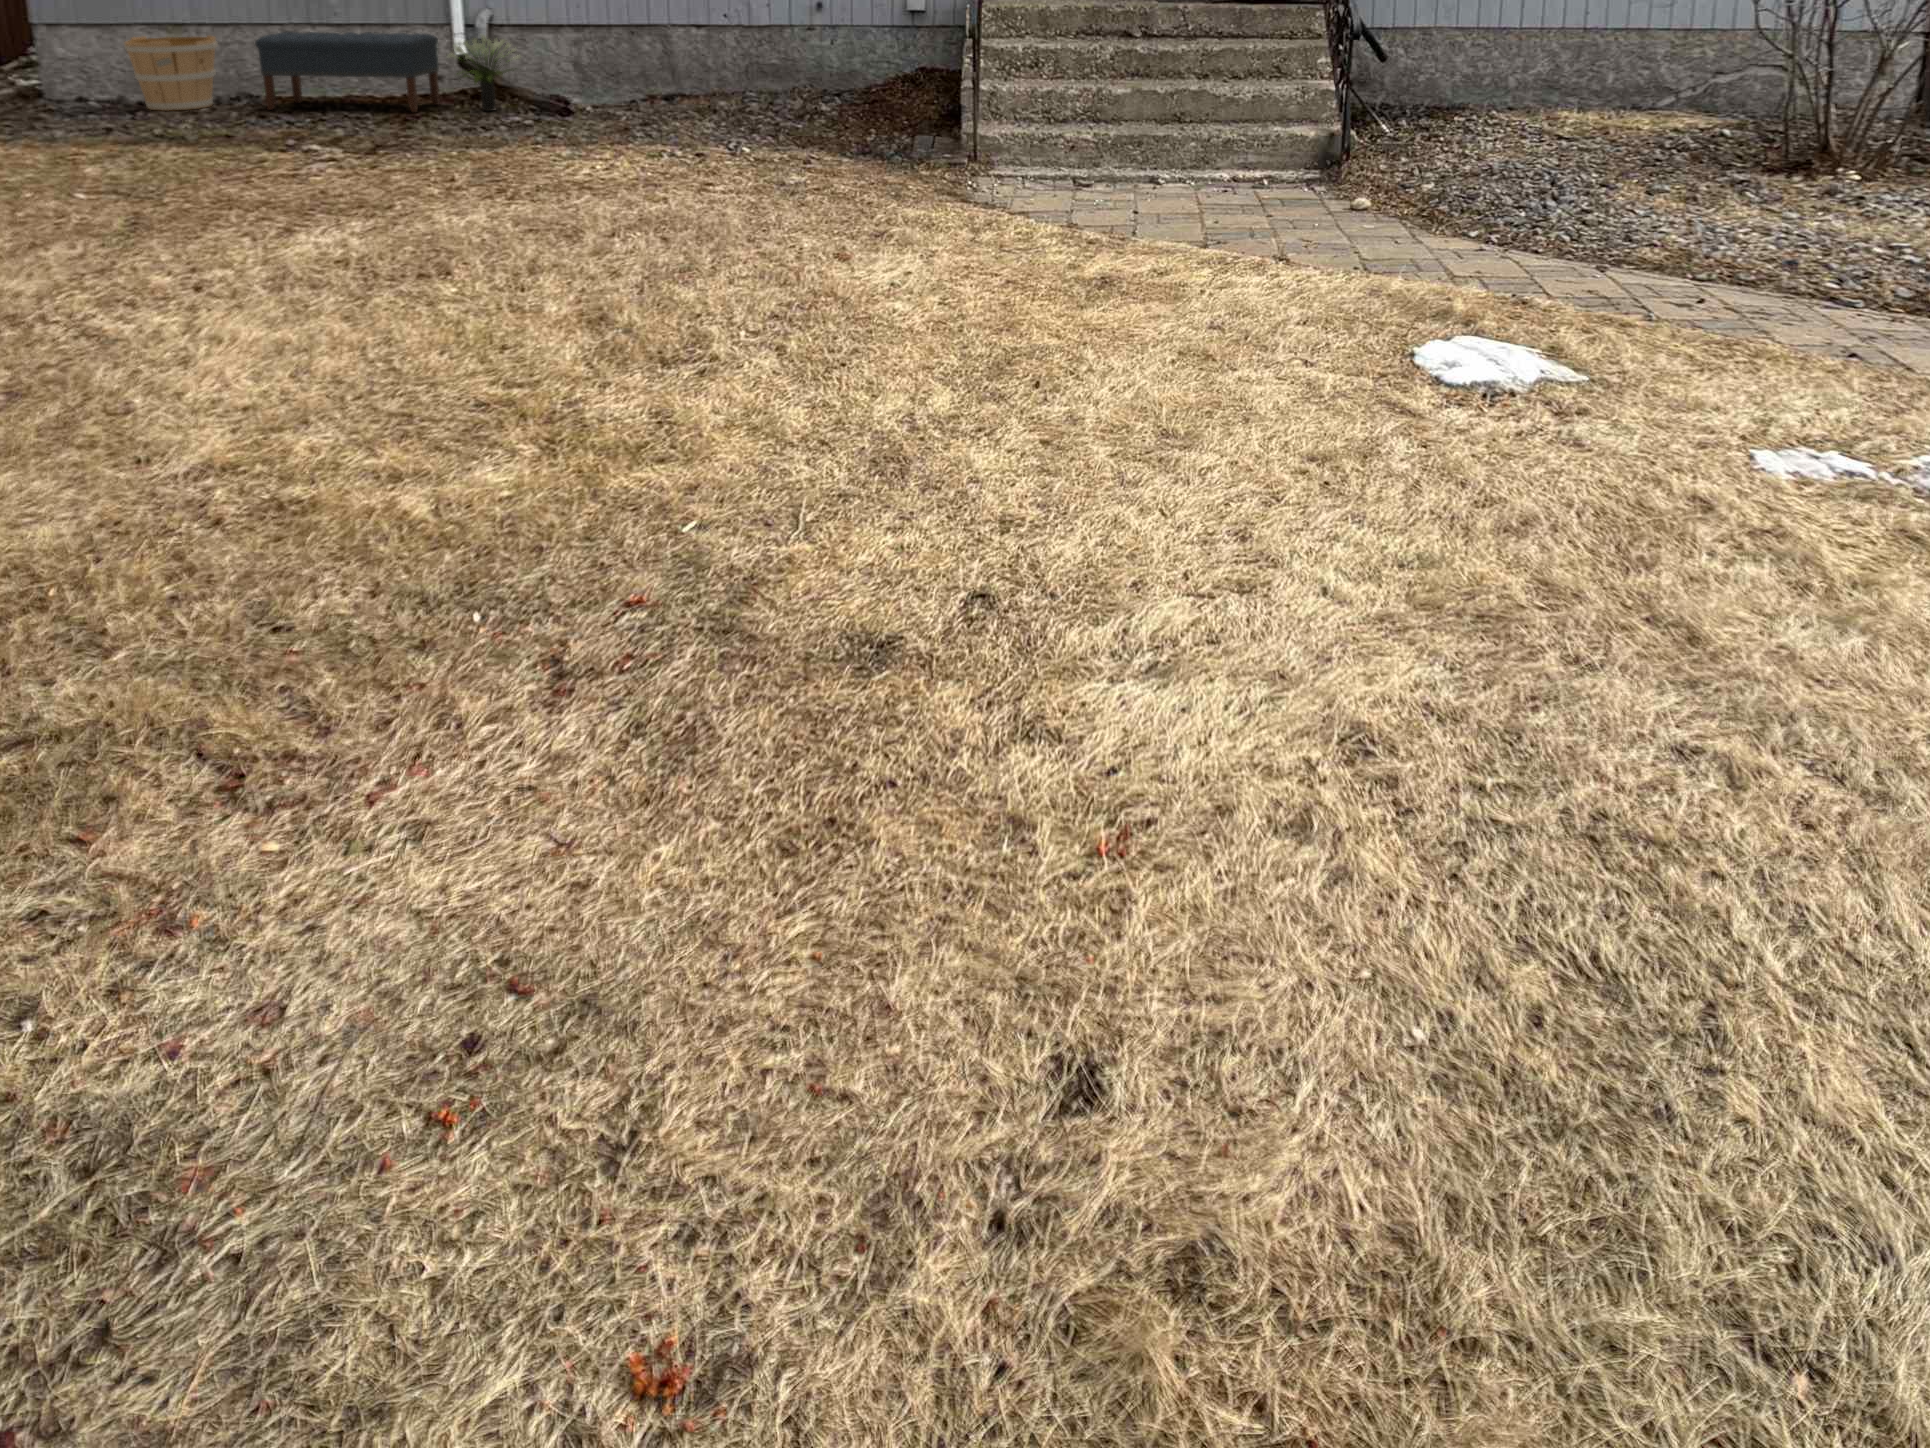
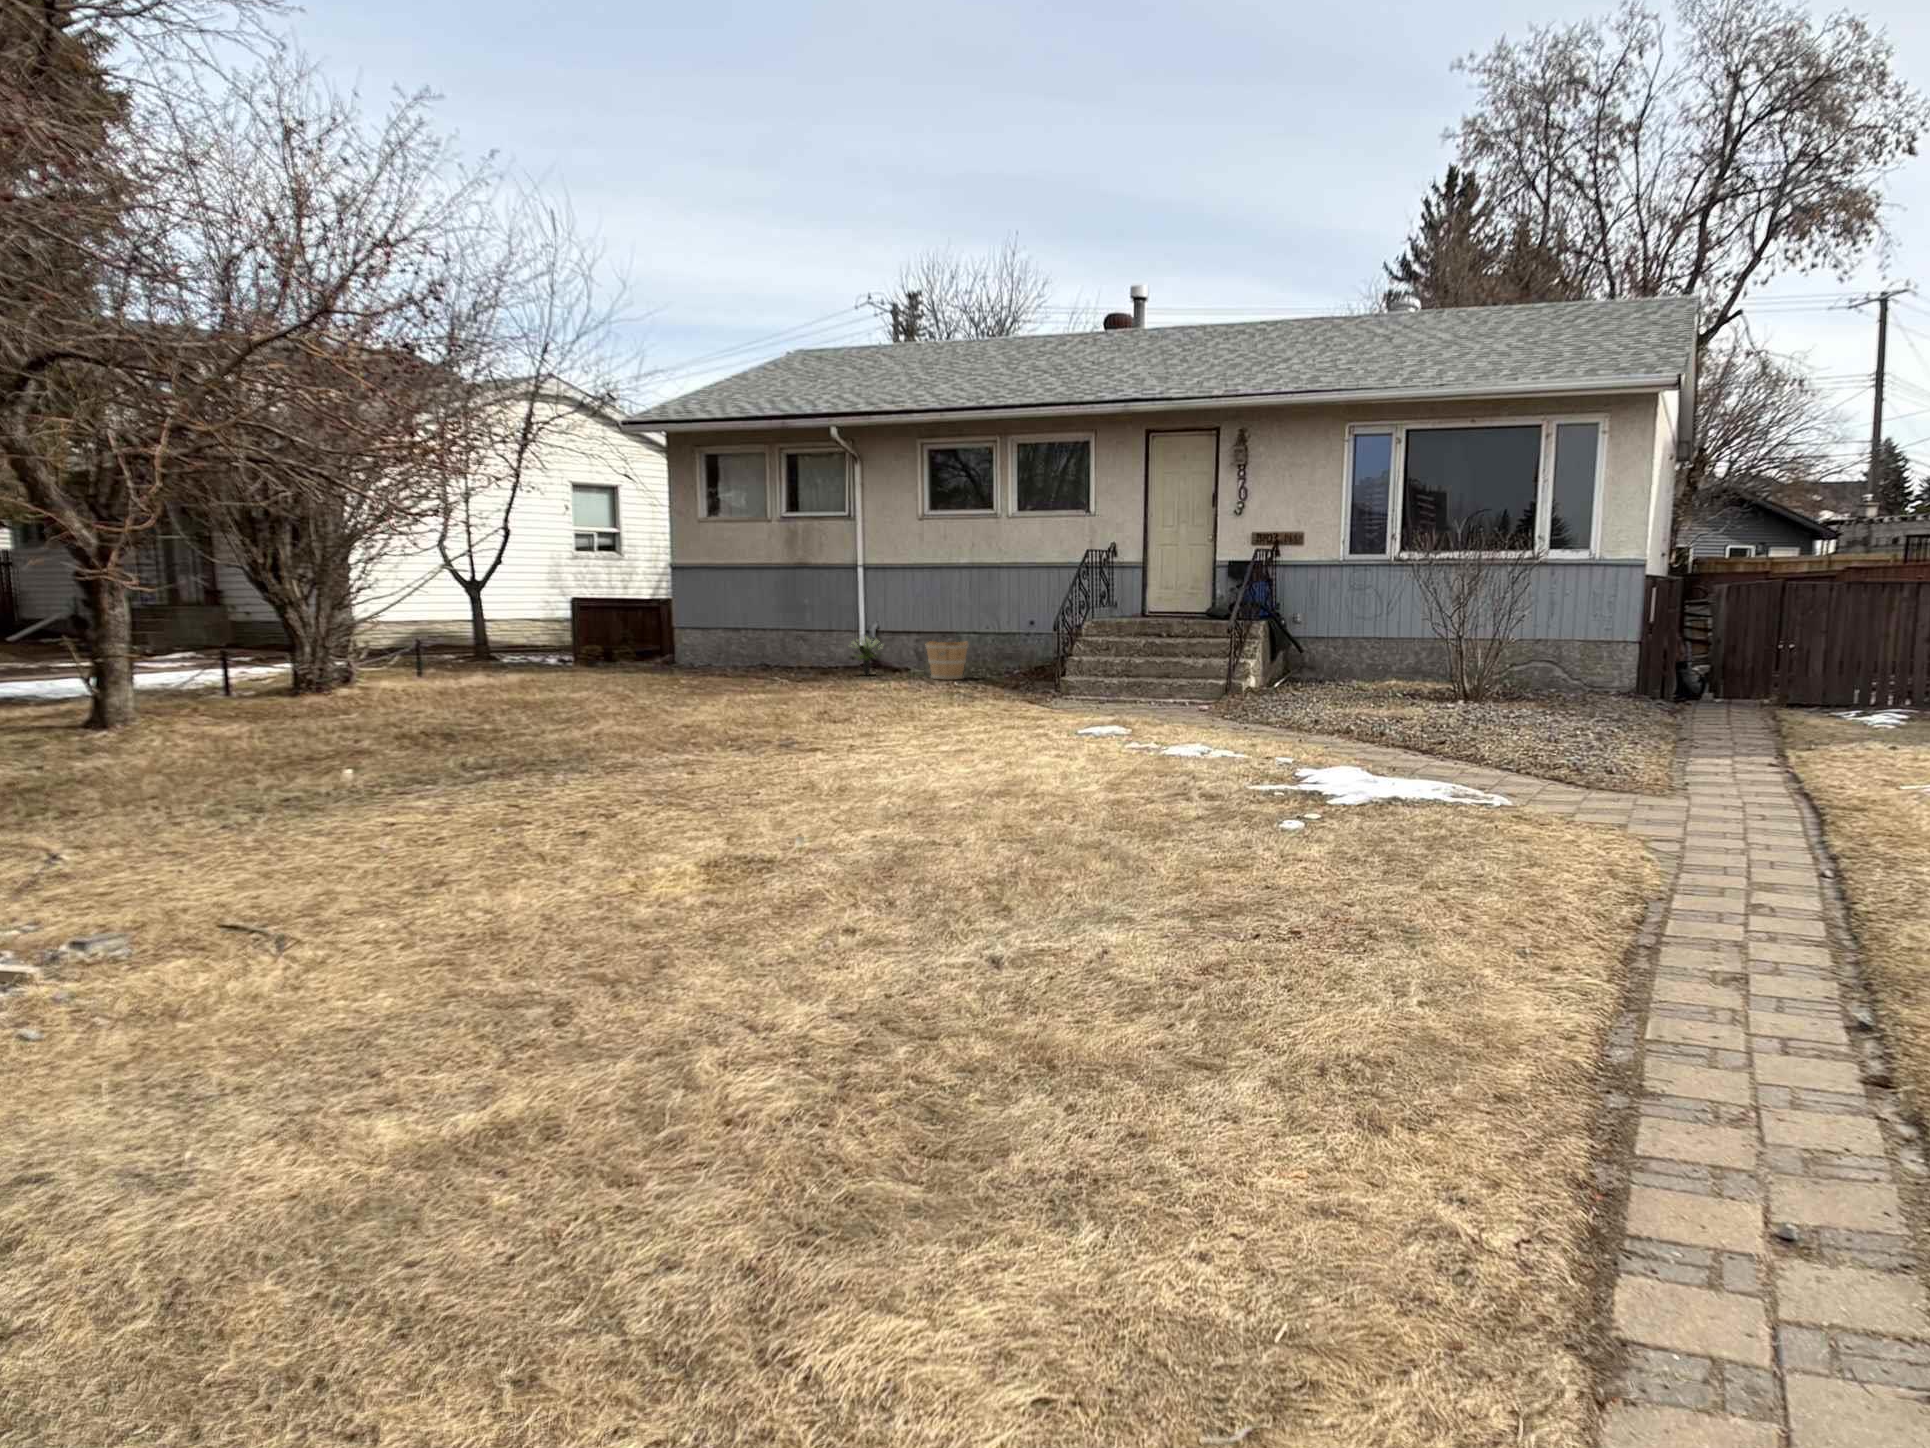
bench: present [255,32,440,112] -> none [764,634,849,674]
wooden bucket: present [124,35,218,111] -> present [925,641,968,680]

